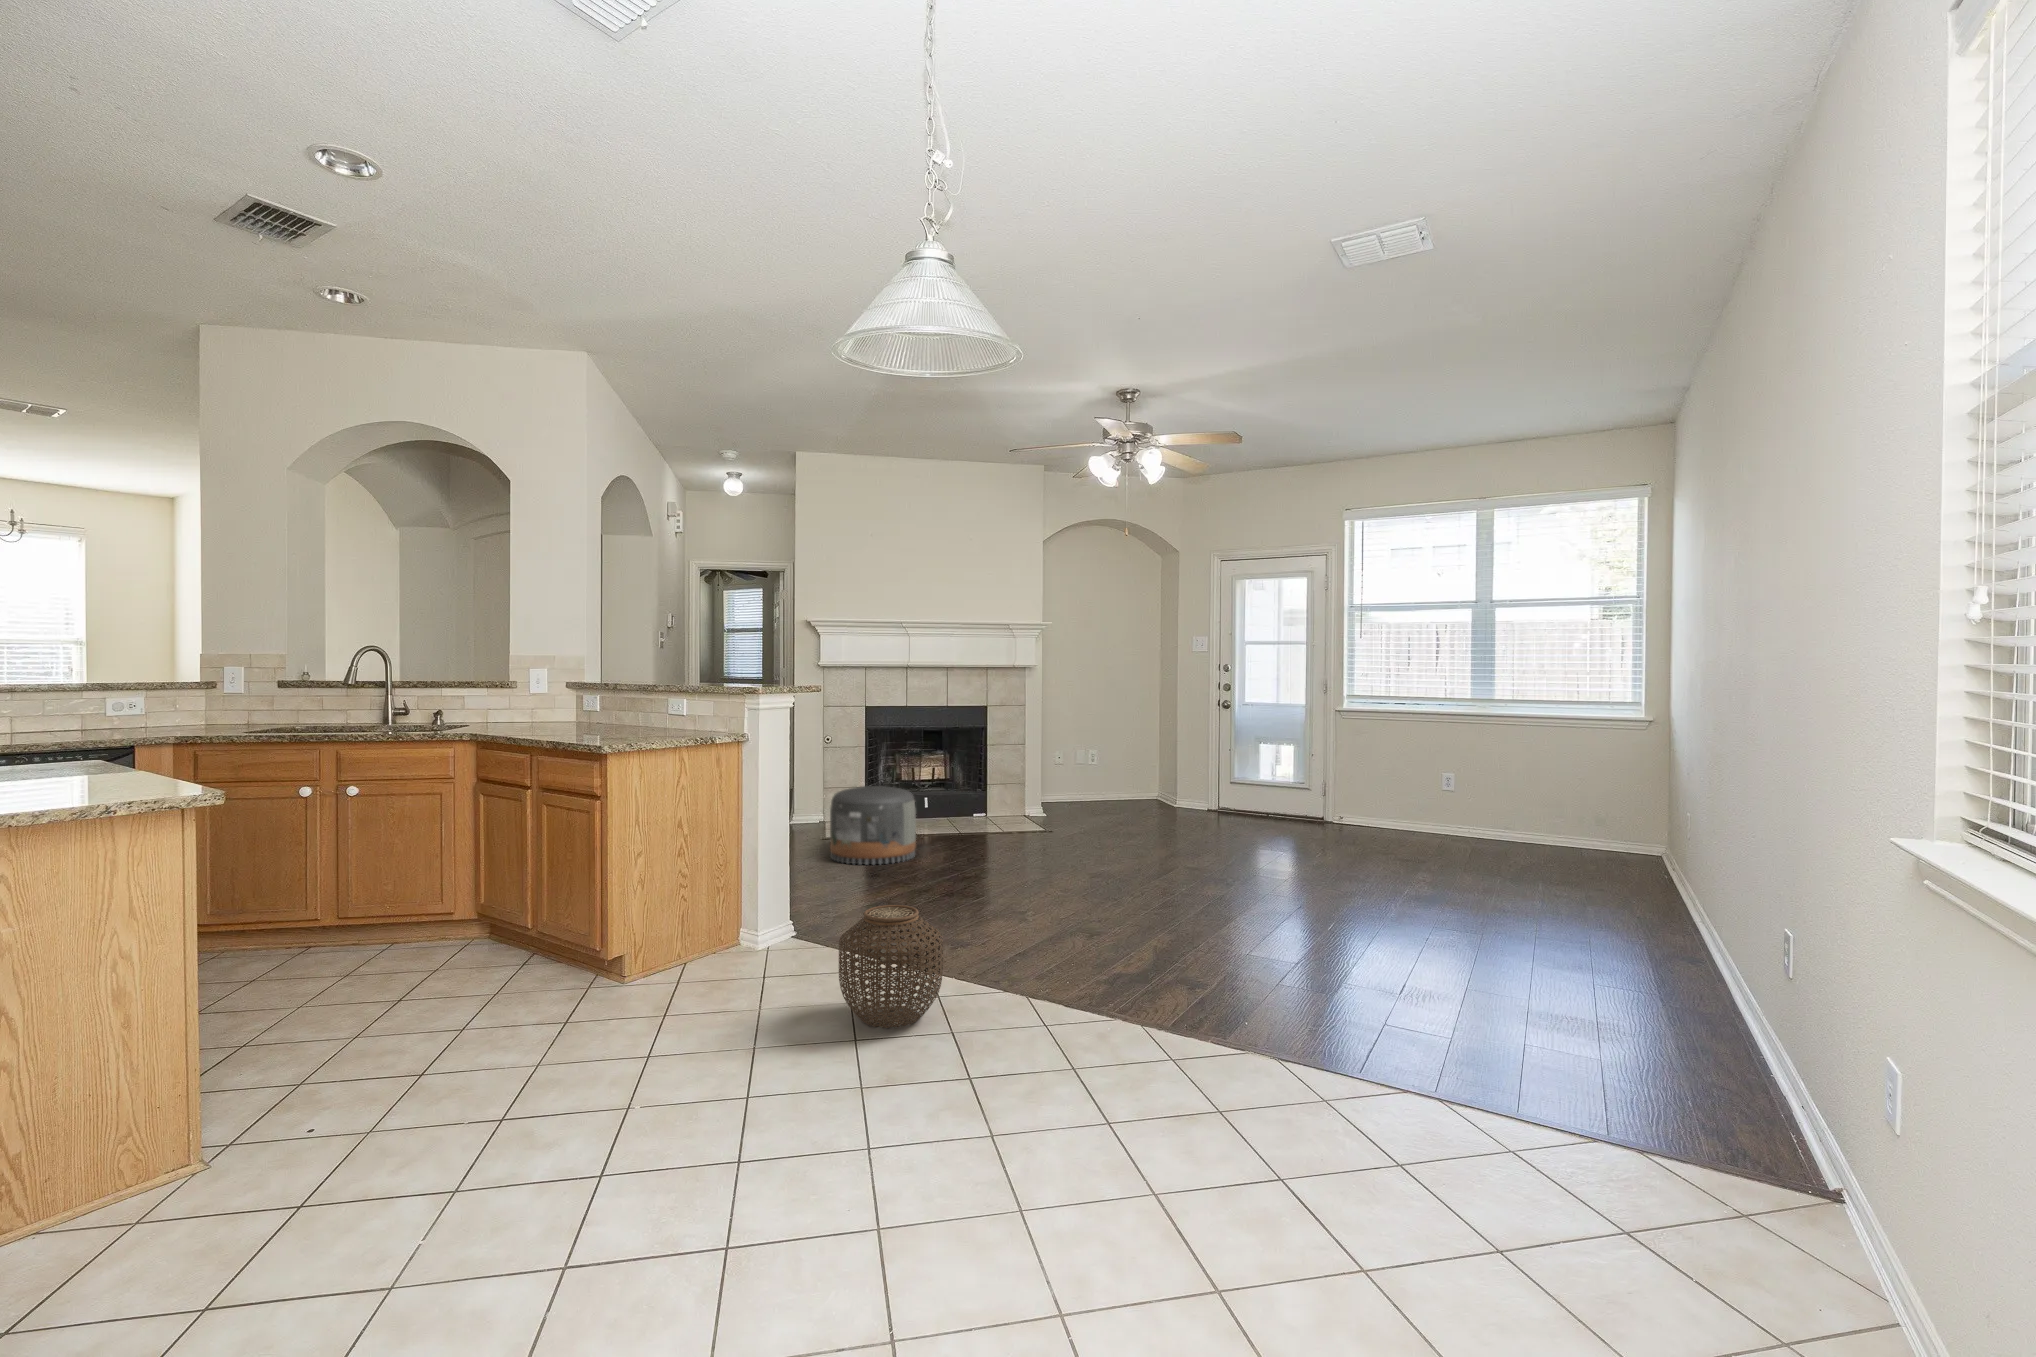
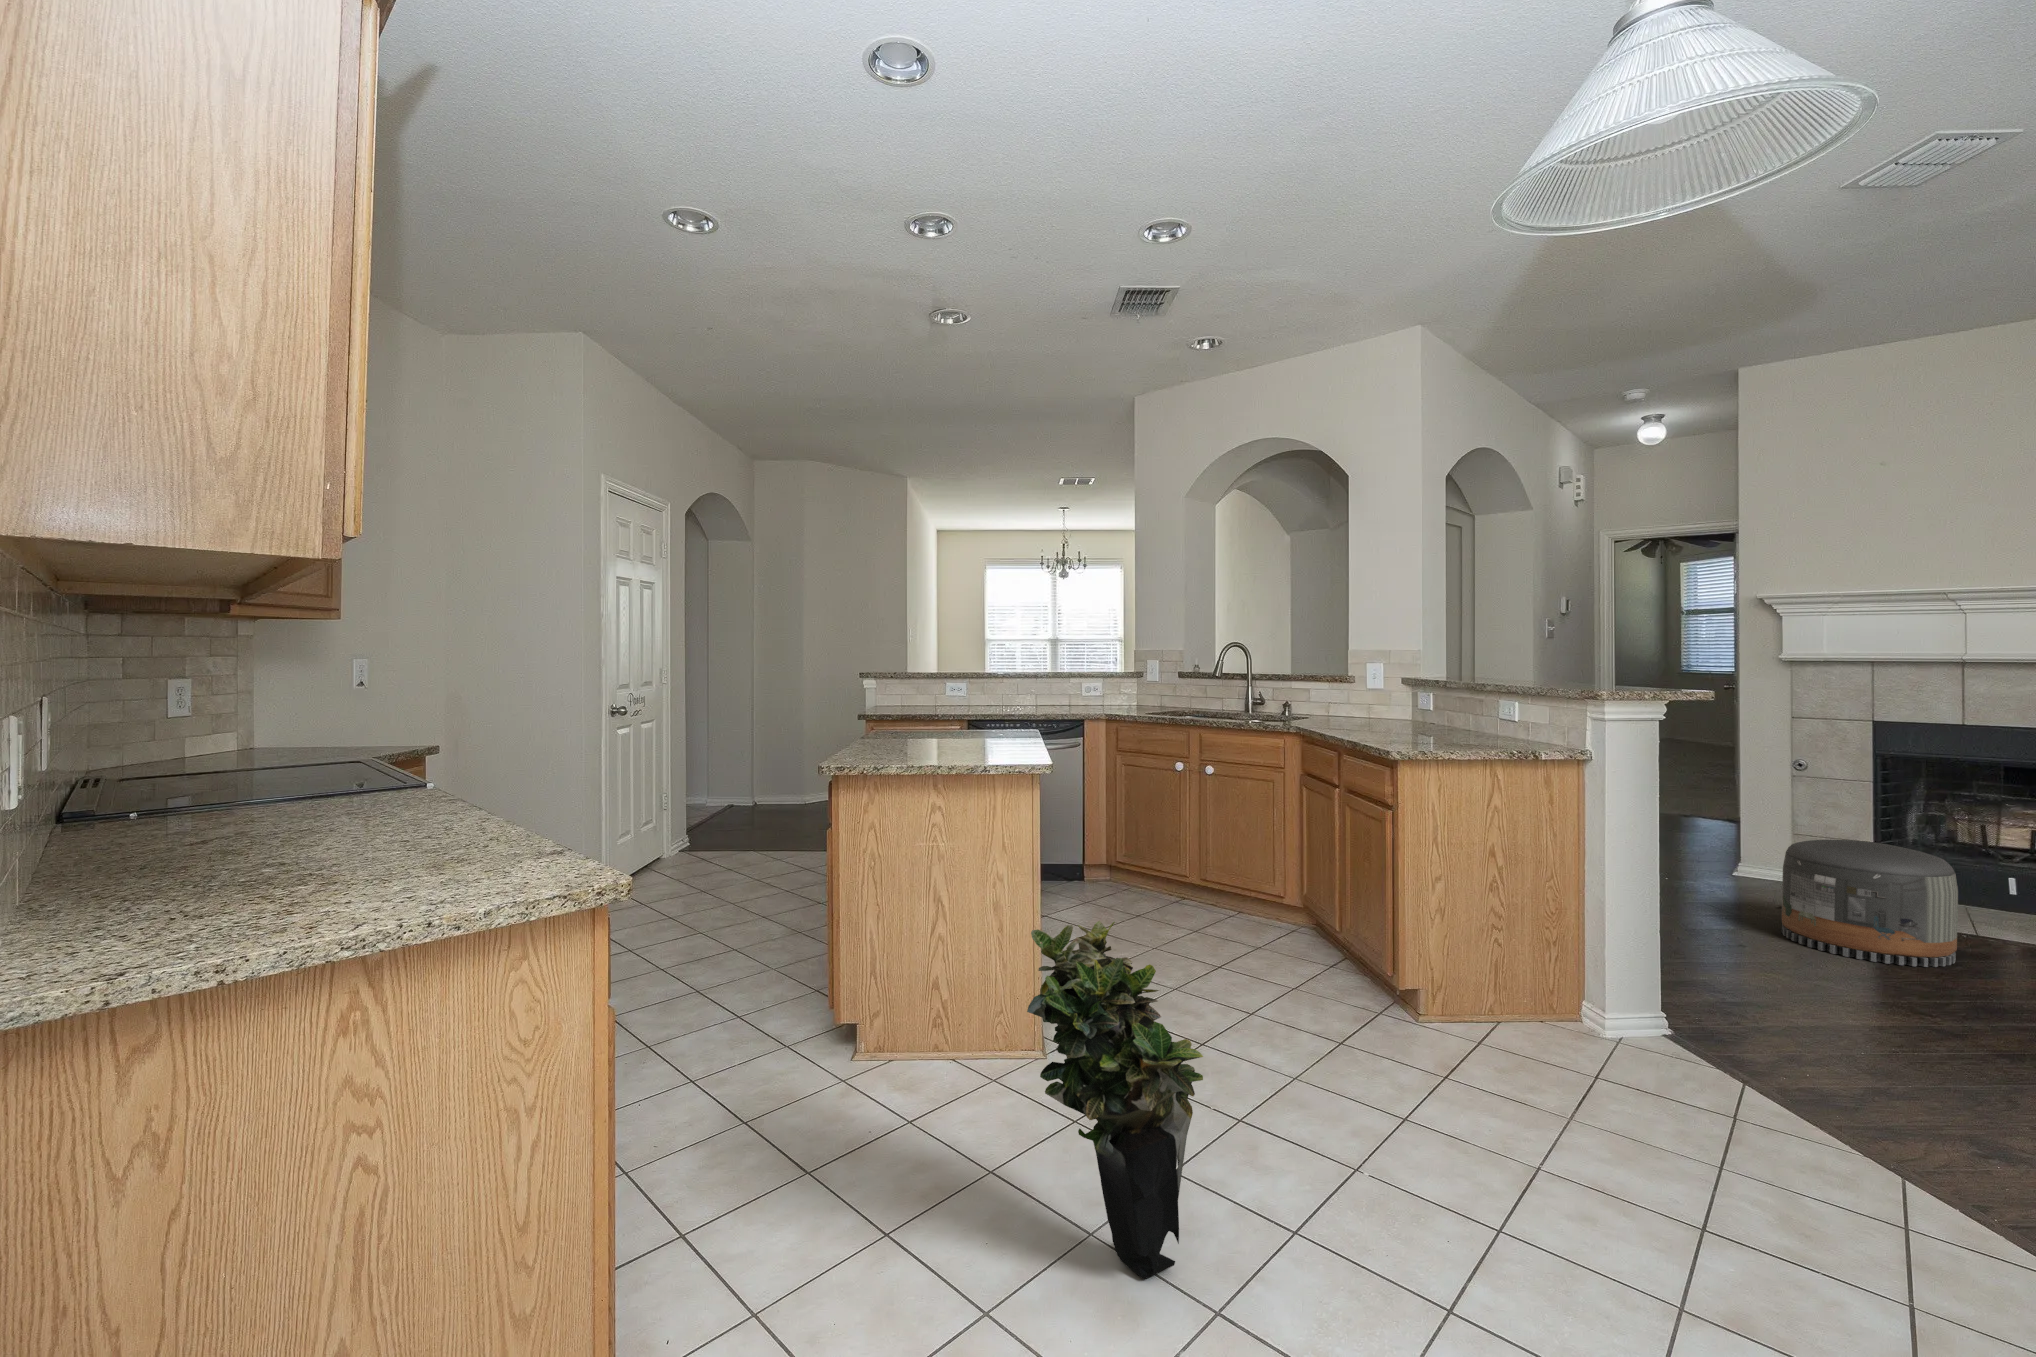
woven basket: present [839,905,943,1028] -> none [1681,1042,1908,1263]
potted plant: none [353,927,563,1233] -> present [1027,921,1203,1280]

